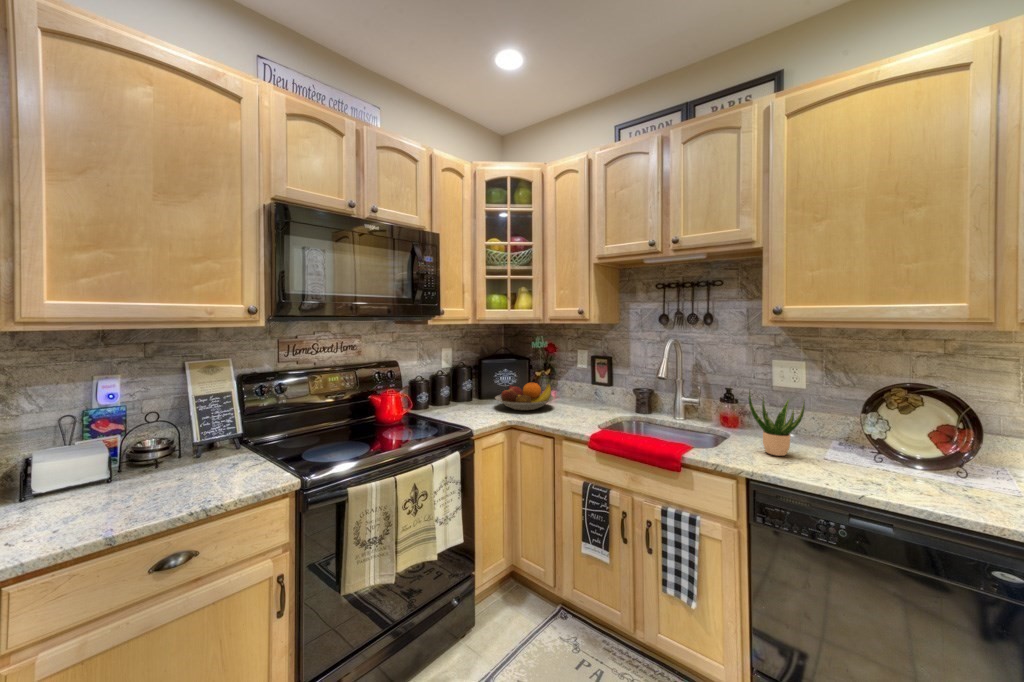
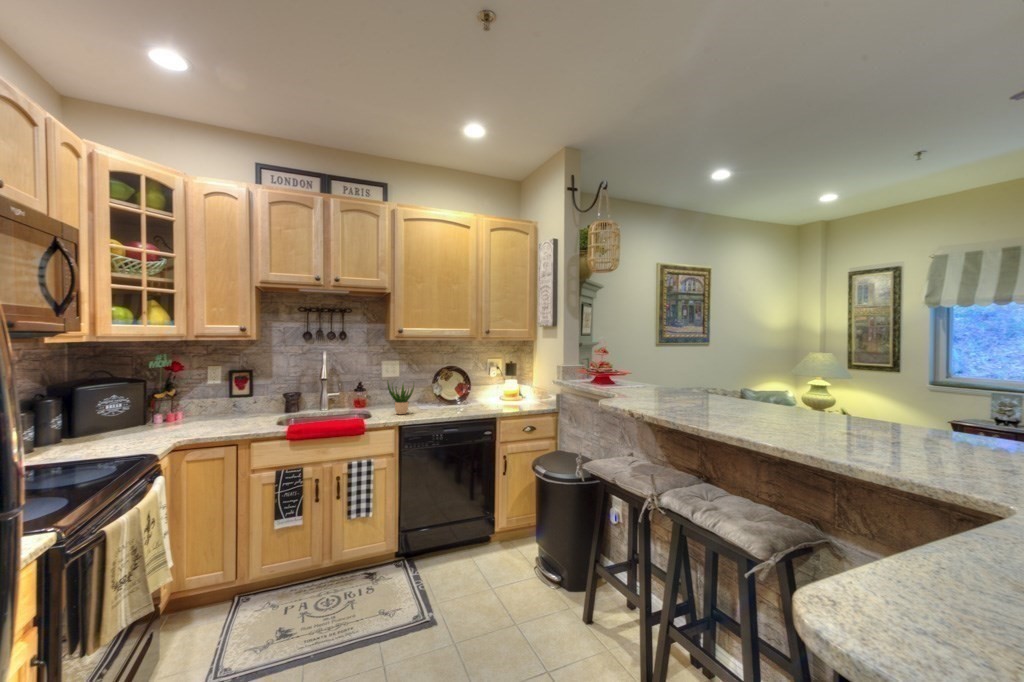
fruit bowl: present [495,383,554,410] -> none [122,399,206,432]

